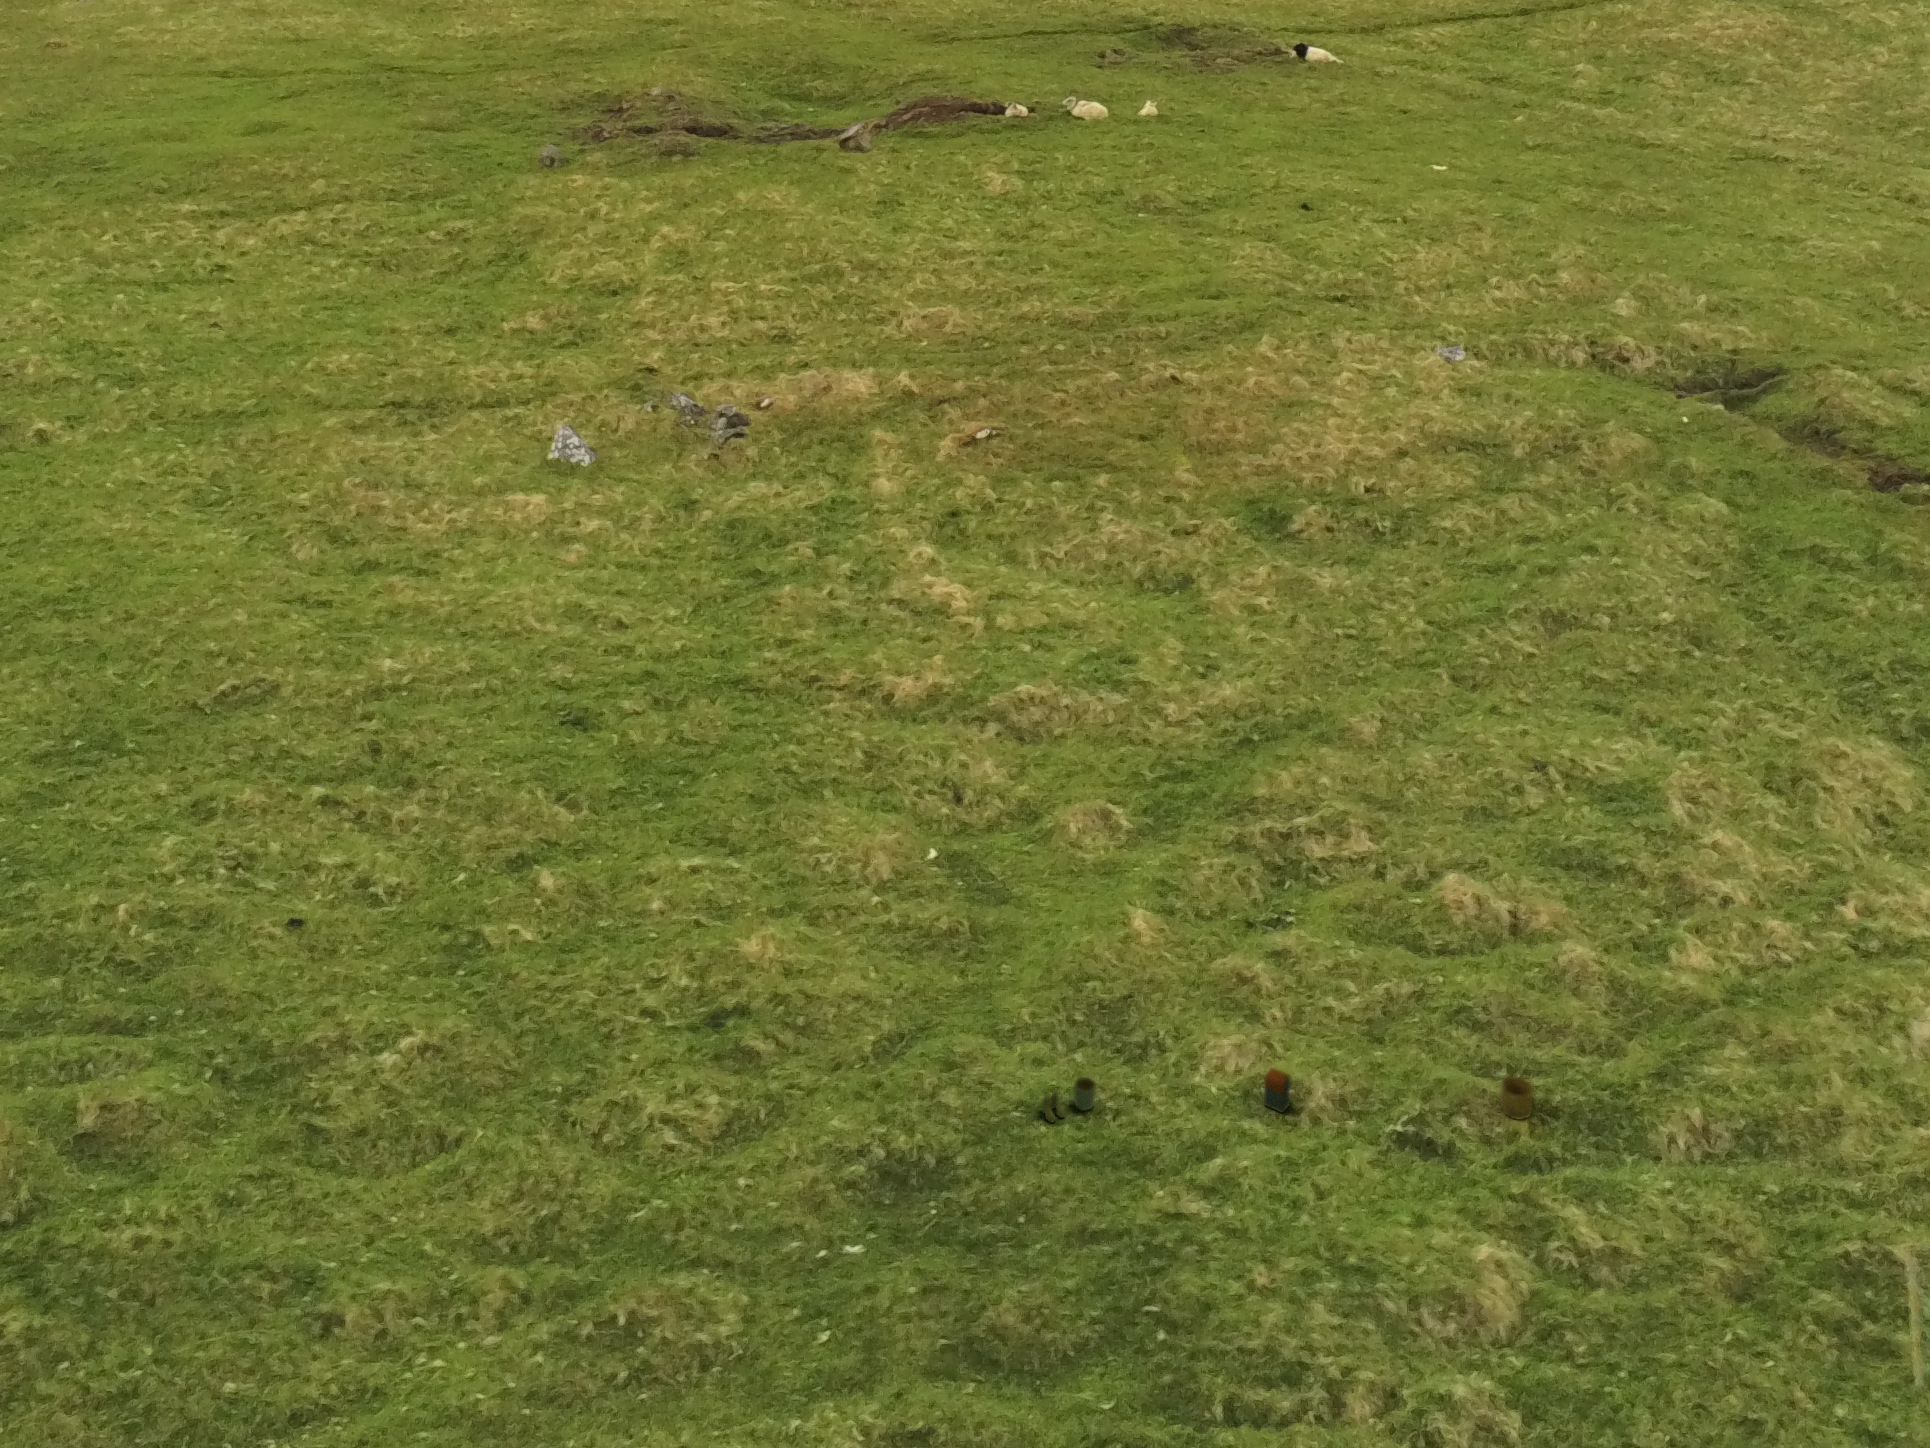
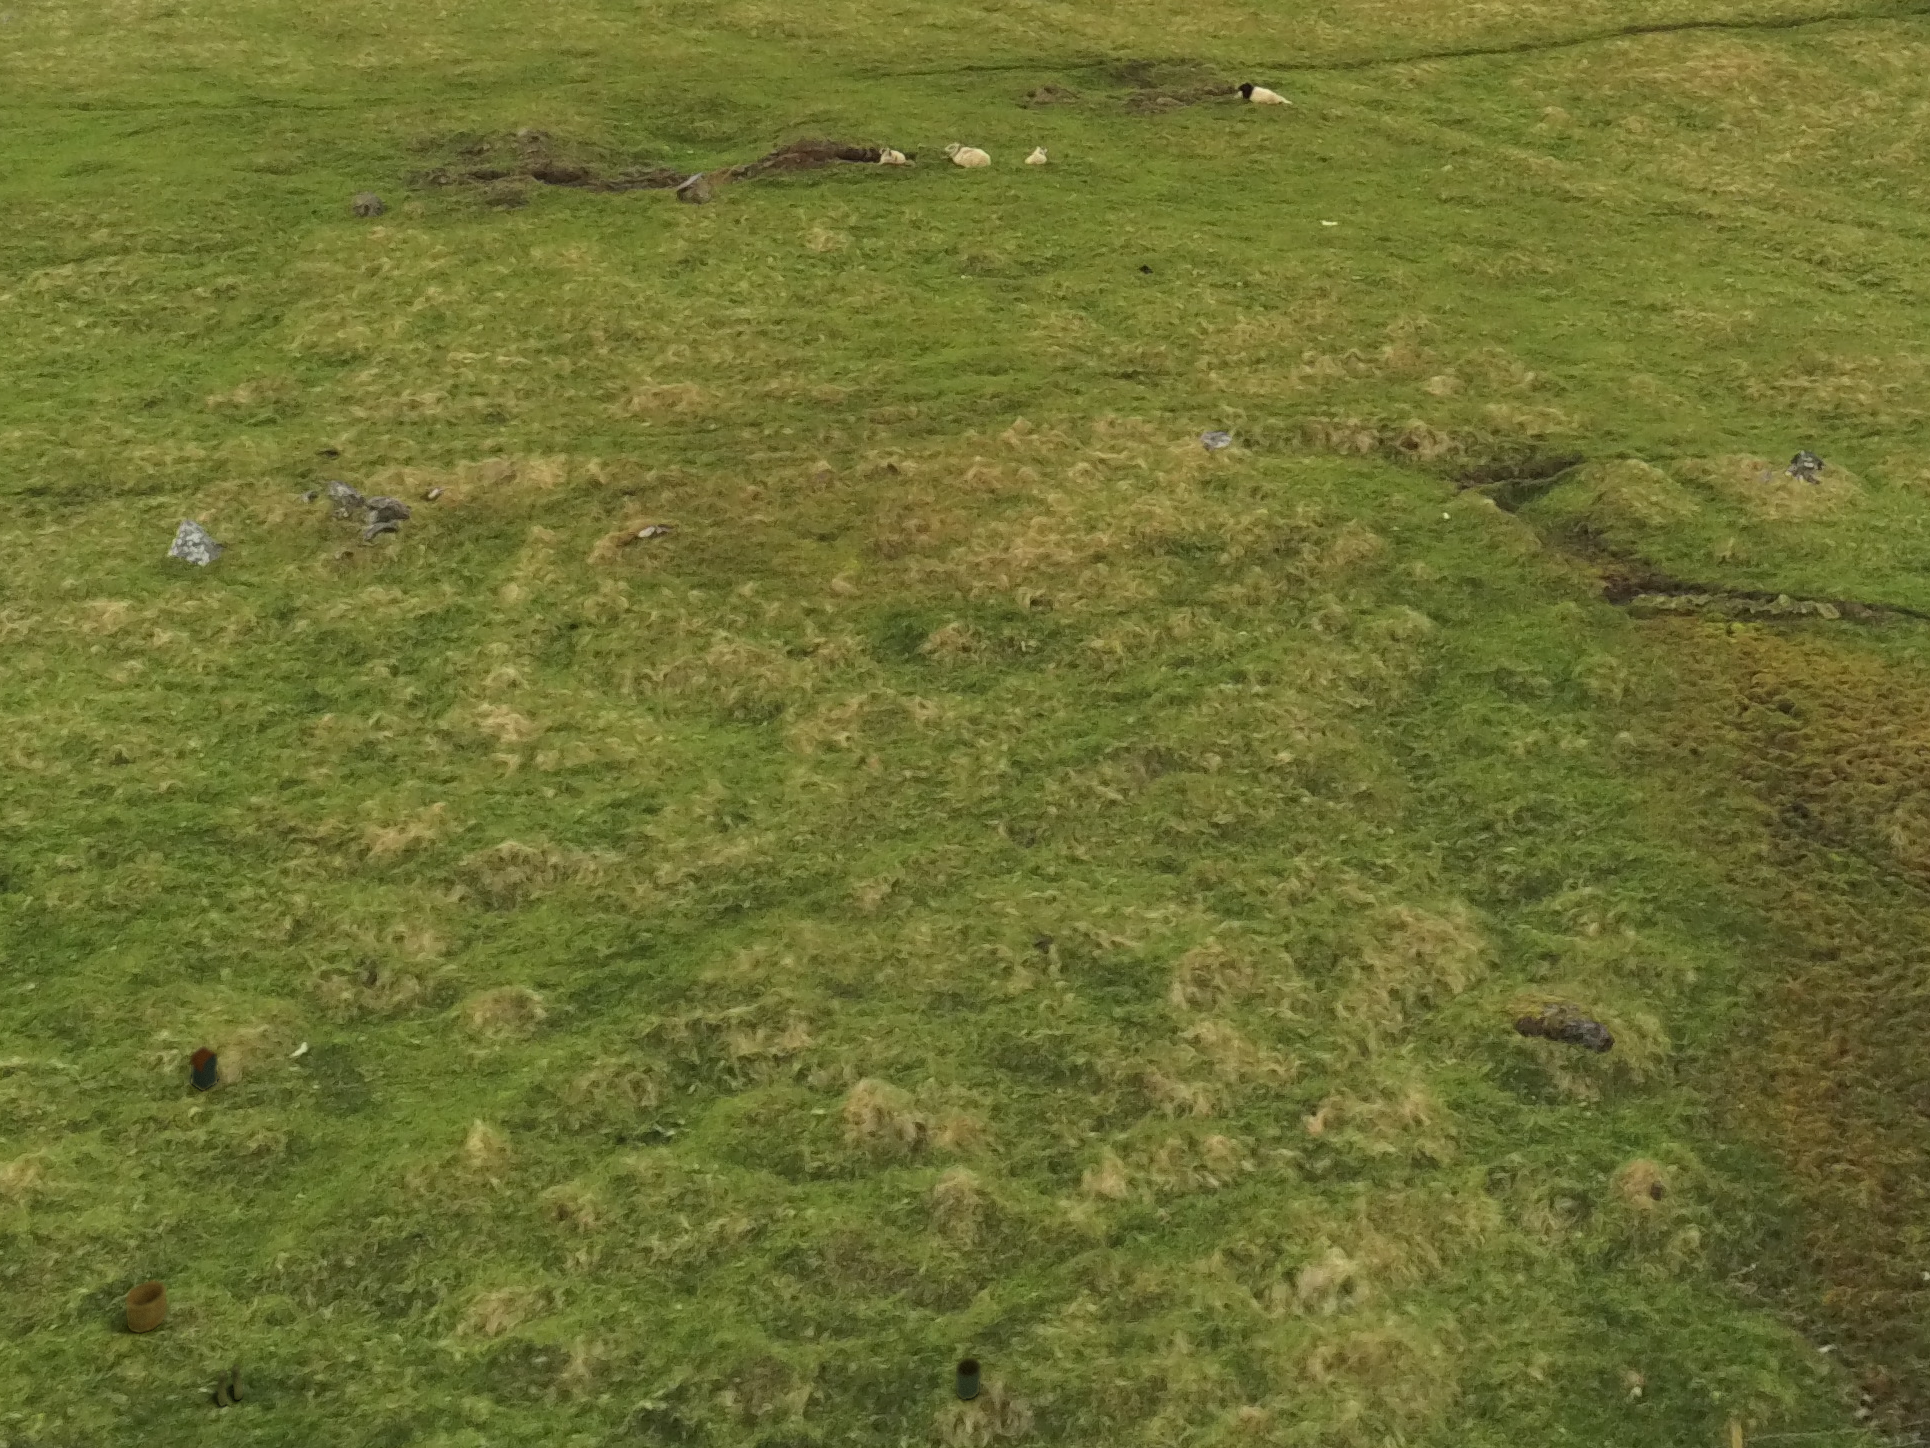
backpack: present [1264,1068,1290,1112] -> present [190,1047,218,1090]
wooden bucket: present [1500,1076,1534,1119] -> present [125,1280,167,1333]
planter: present [1074,1077,1096,1111] -> present [956,1358,981,1399]

